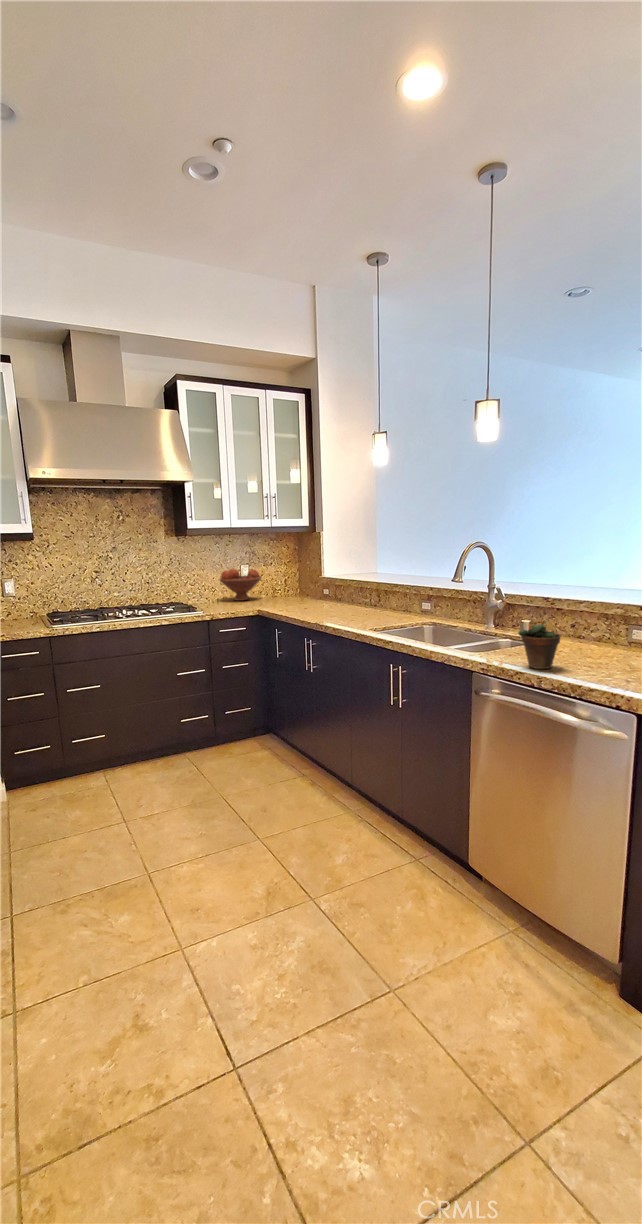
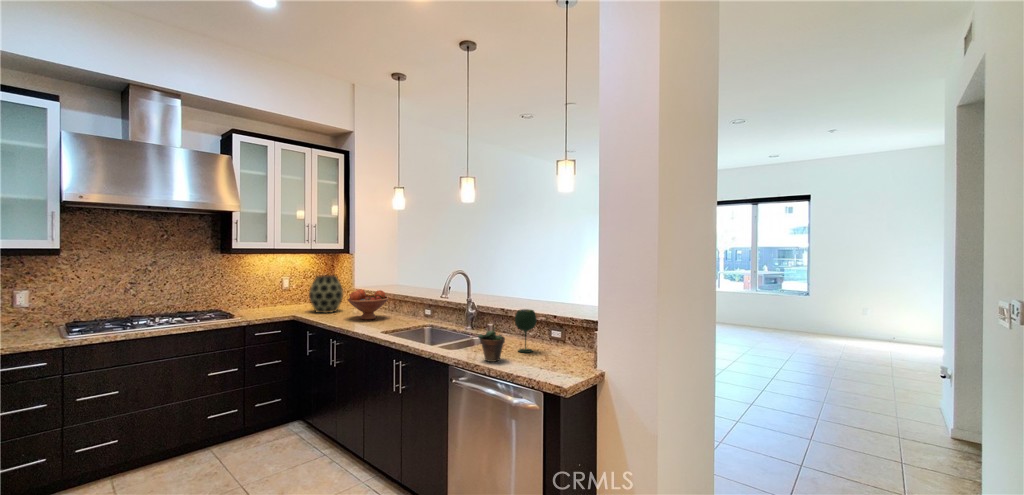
vase: none [275,558,315,606] -> present [309,275,343,313]
fruit bowl: present [220,569,261,601] -> present [348,289,389,320]
wine glass: none [572,595,609,660] -> present [515,309,537,353]

